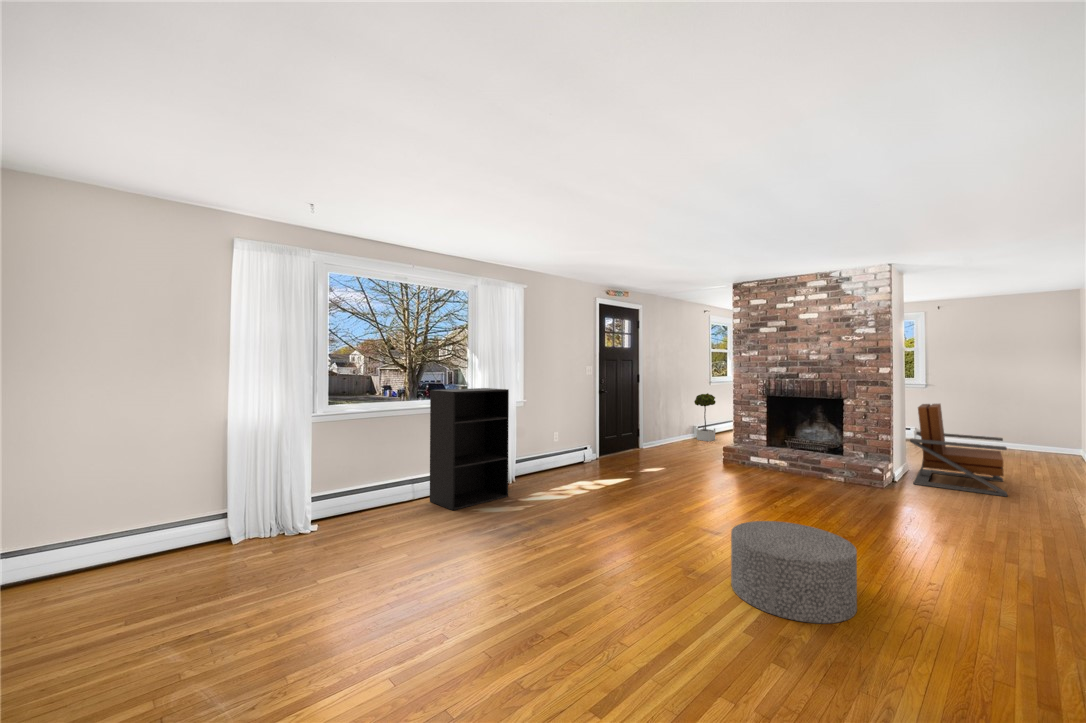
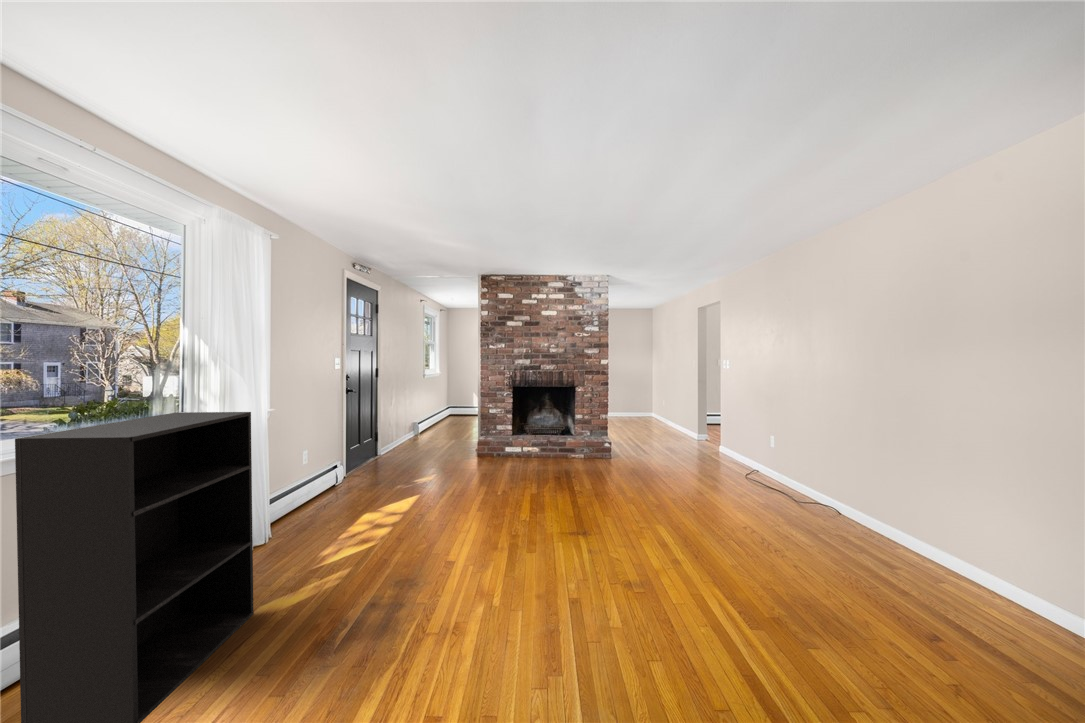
potted tree: present [694,393,716,441] -> none [415,386,436,435]
lounge chair: present [910,404,1007,496] -> none [602,385,671,450]
ottoman: present [731,521,857,623] -> none [697,530,838,662]

